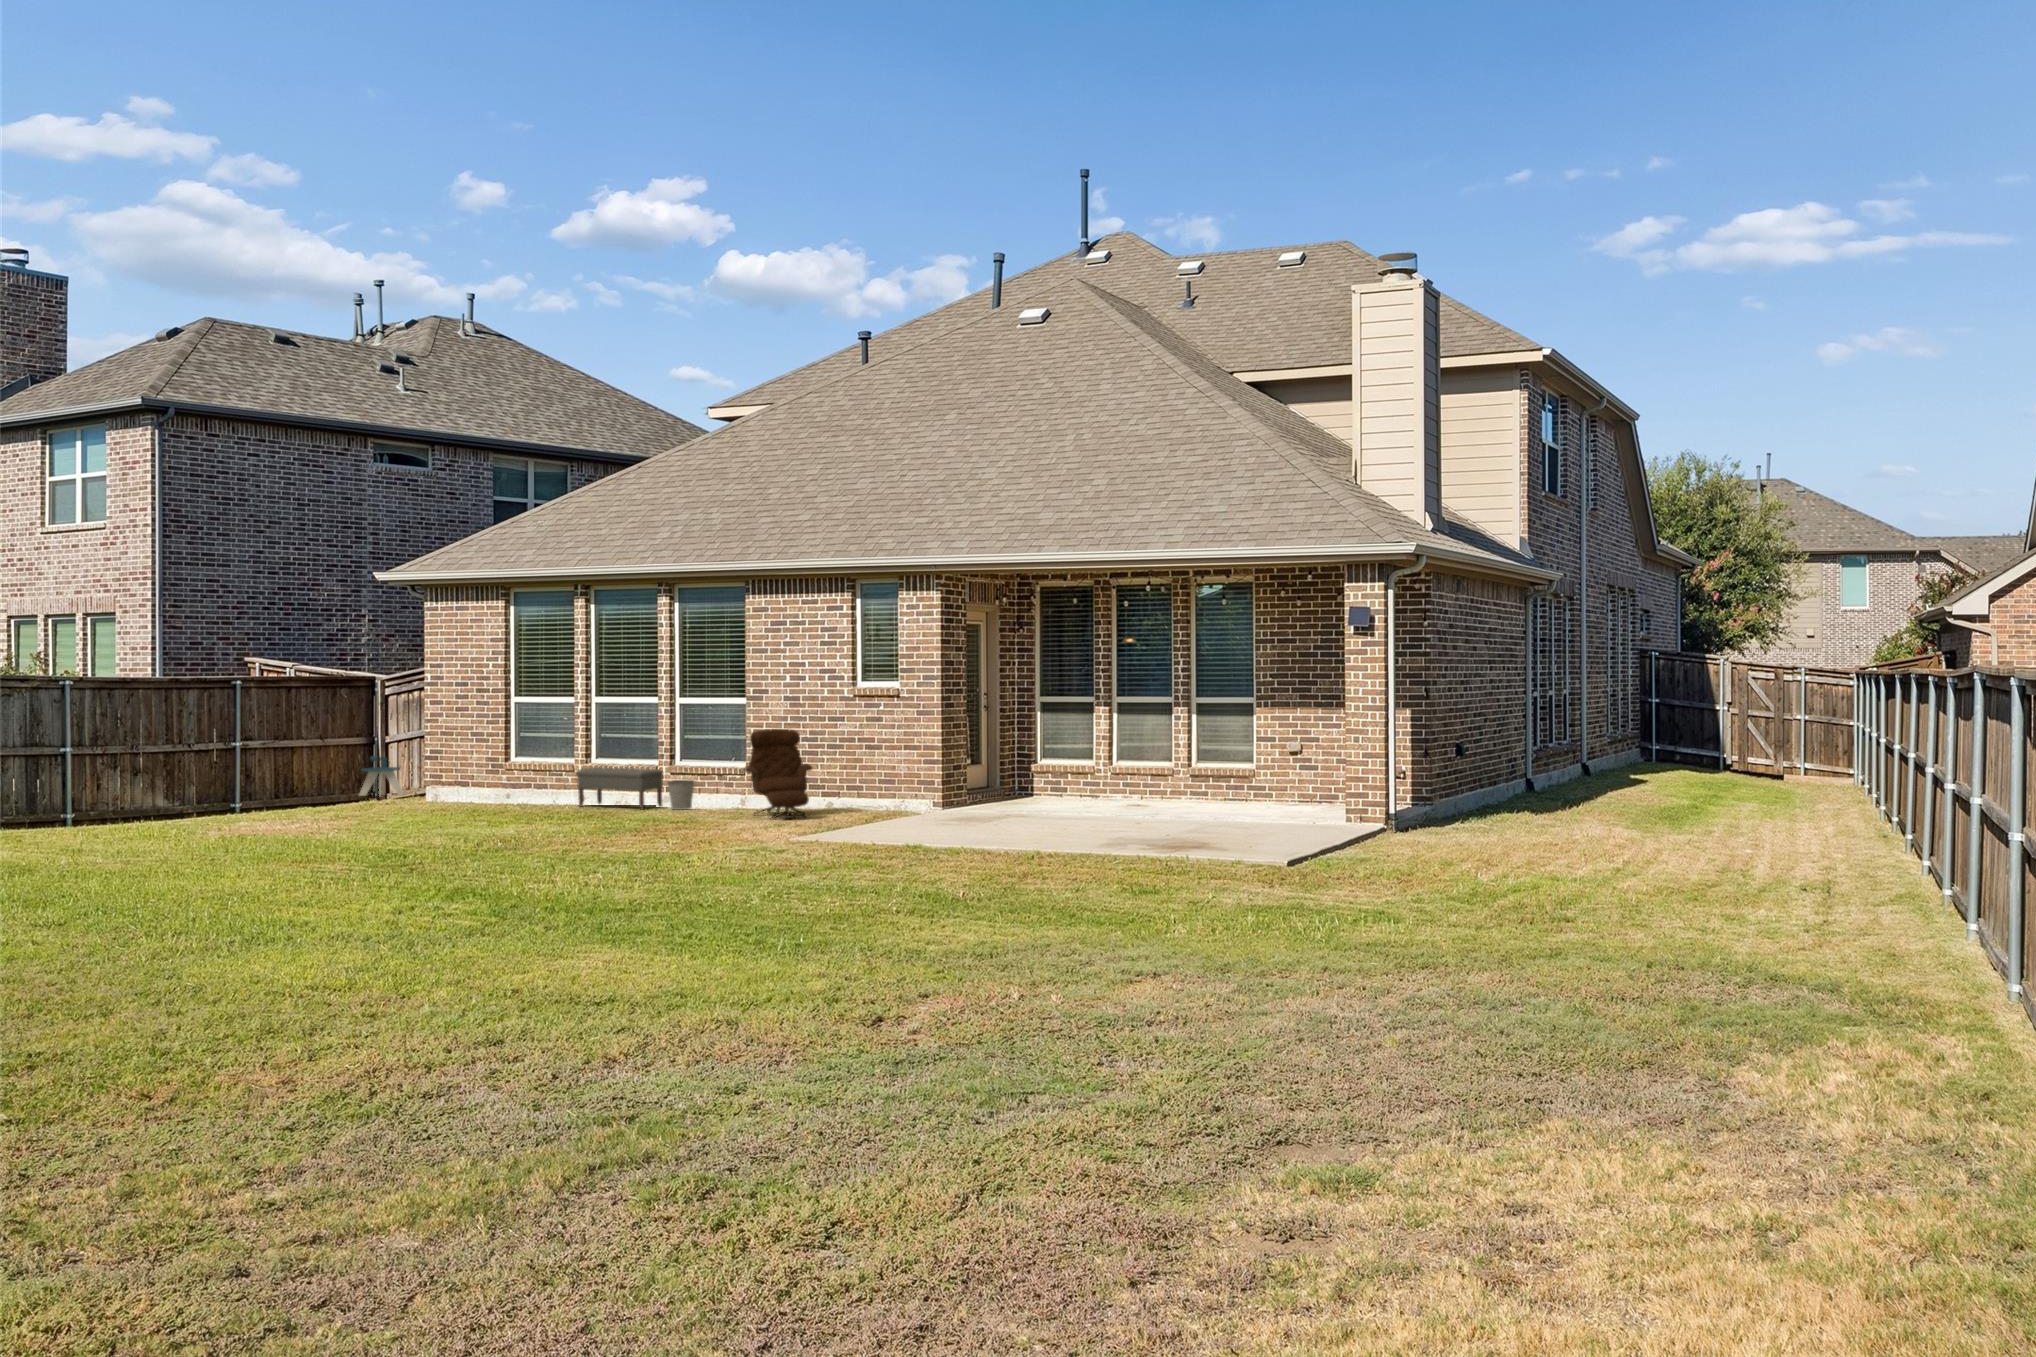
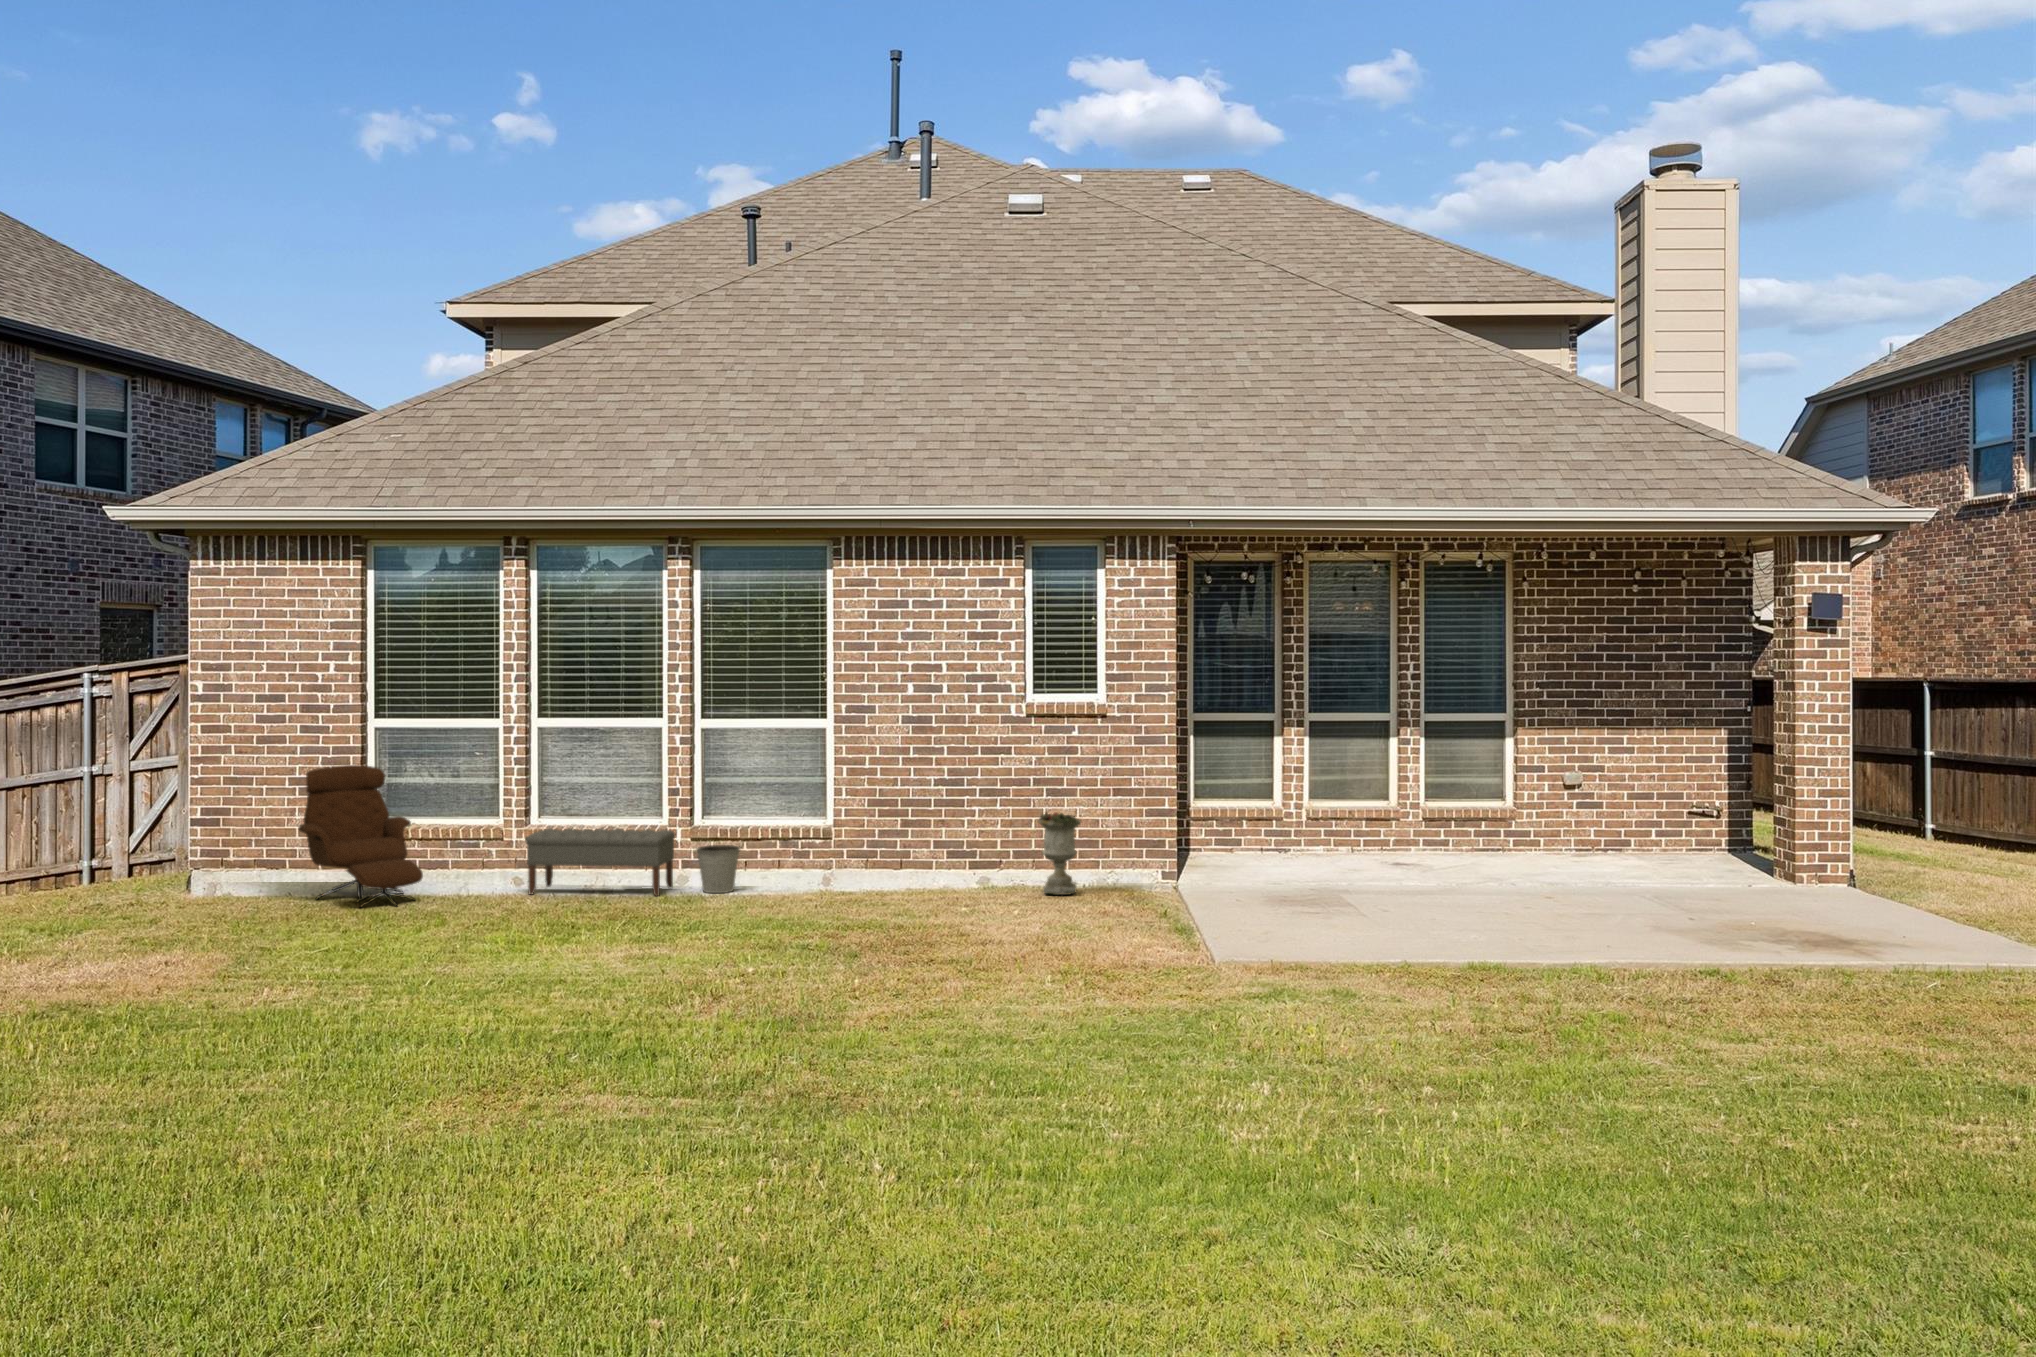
lounge chair: present [745,729,812,819] -> present [299,765,423,908]
side table: present [359,756,404,796] -> none [39,818,128,887]
planter: none [849,760,880,817] -> present [1039,812,1081,895]

